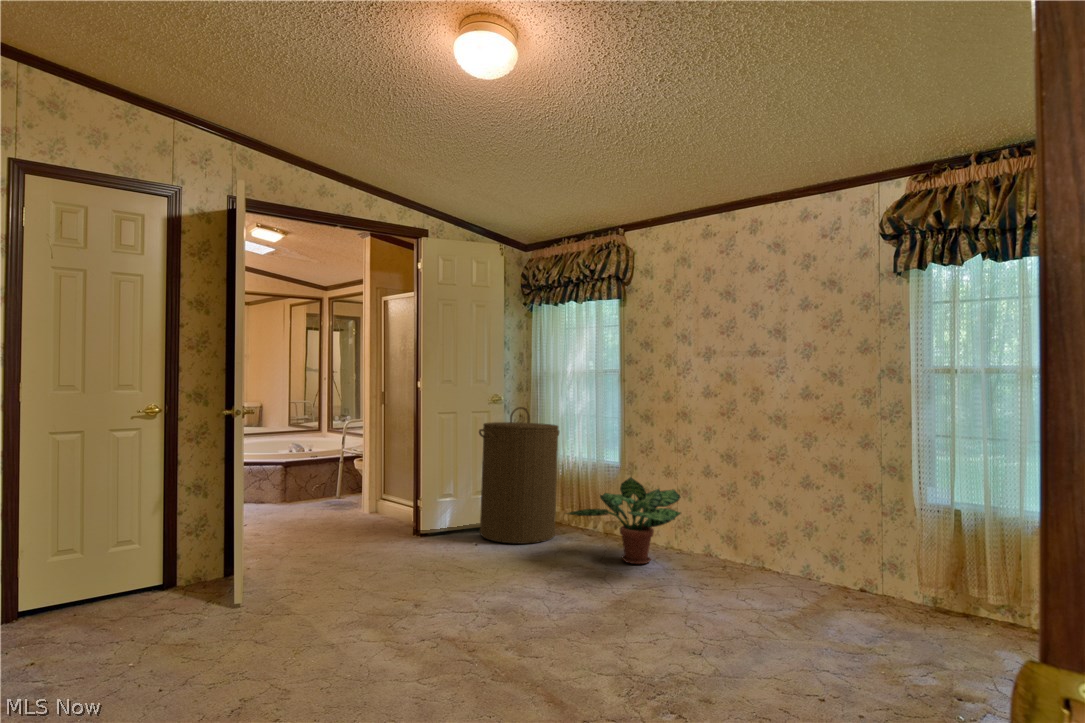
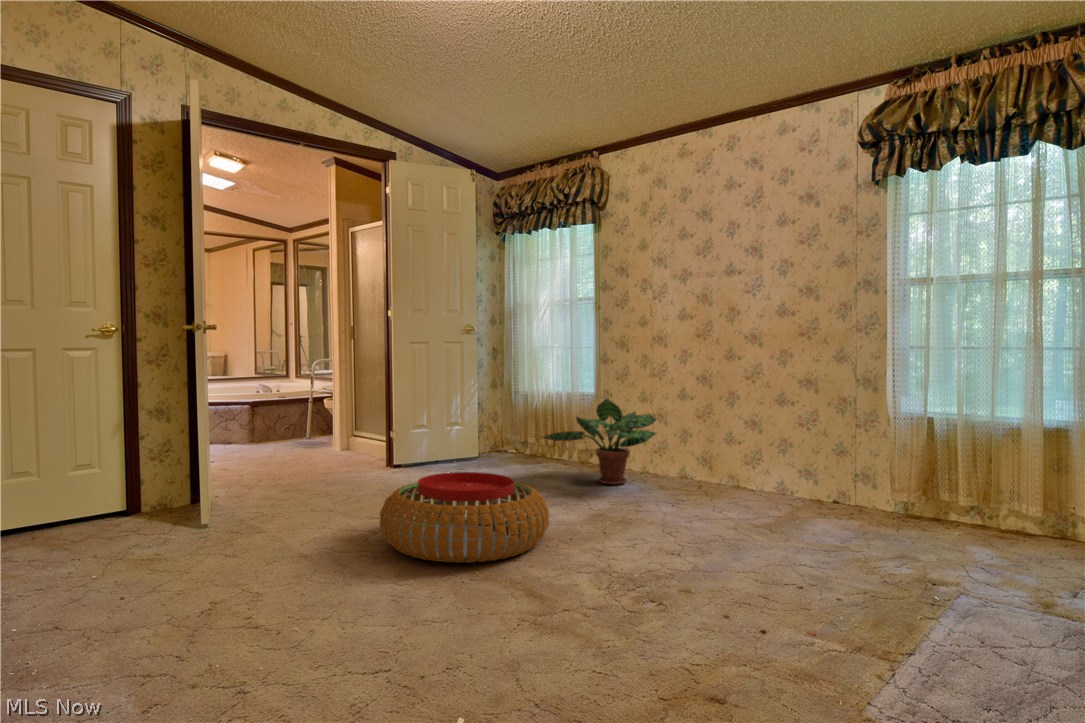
laundry hamper: present [479,407,559,544] -> none [452,336,534,471]
pouf: none [403,559,570,660] -> present [380,472,549,563]

